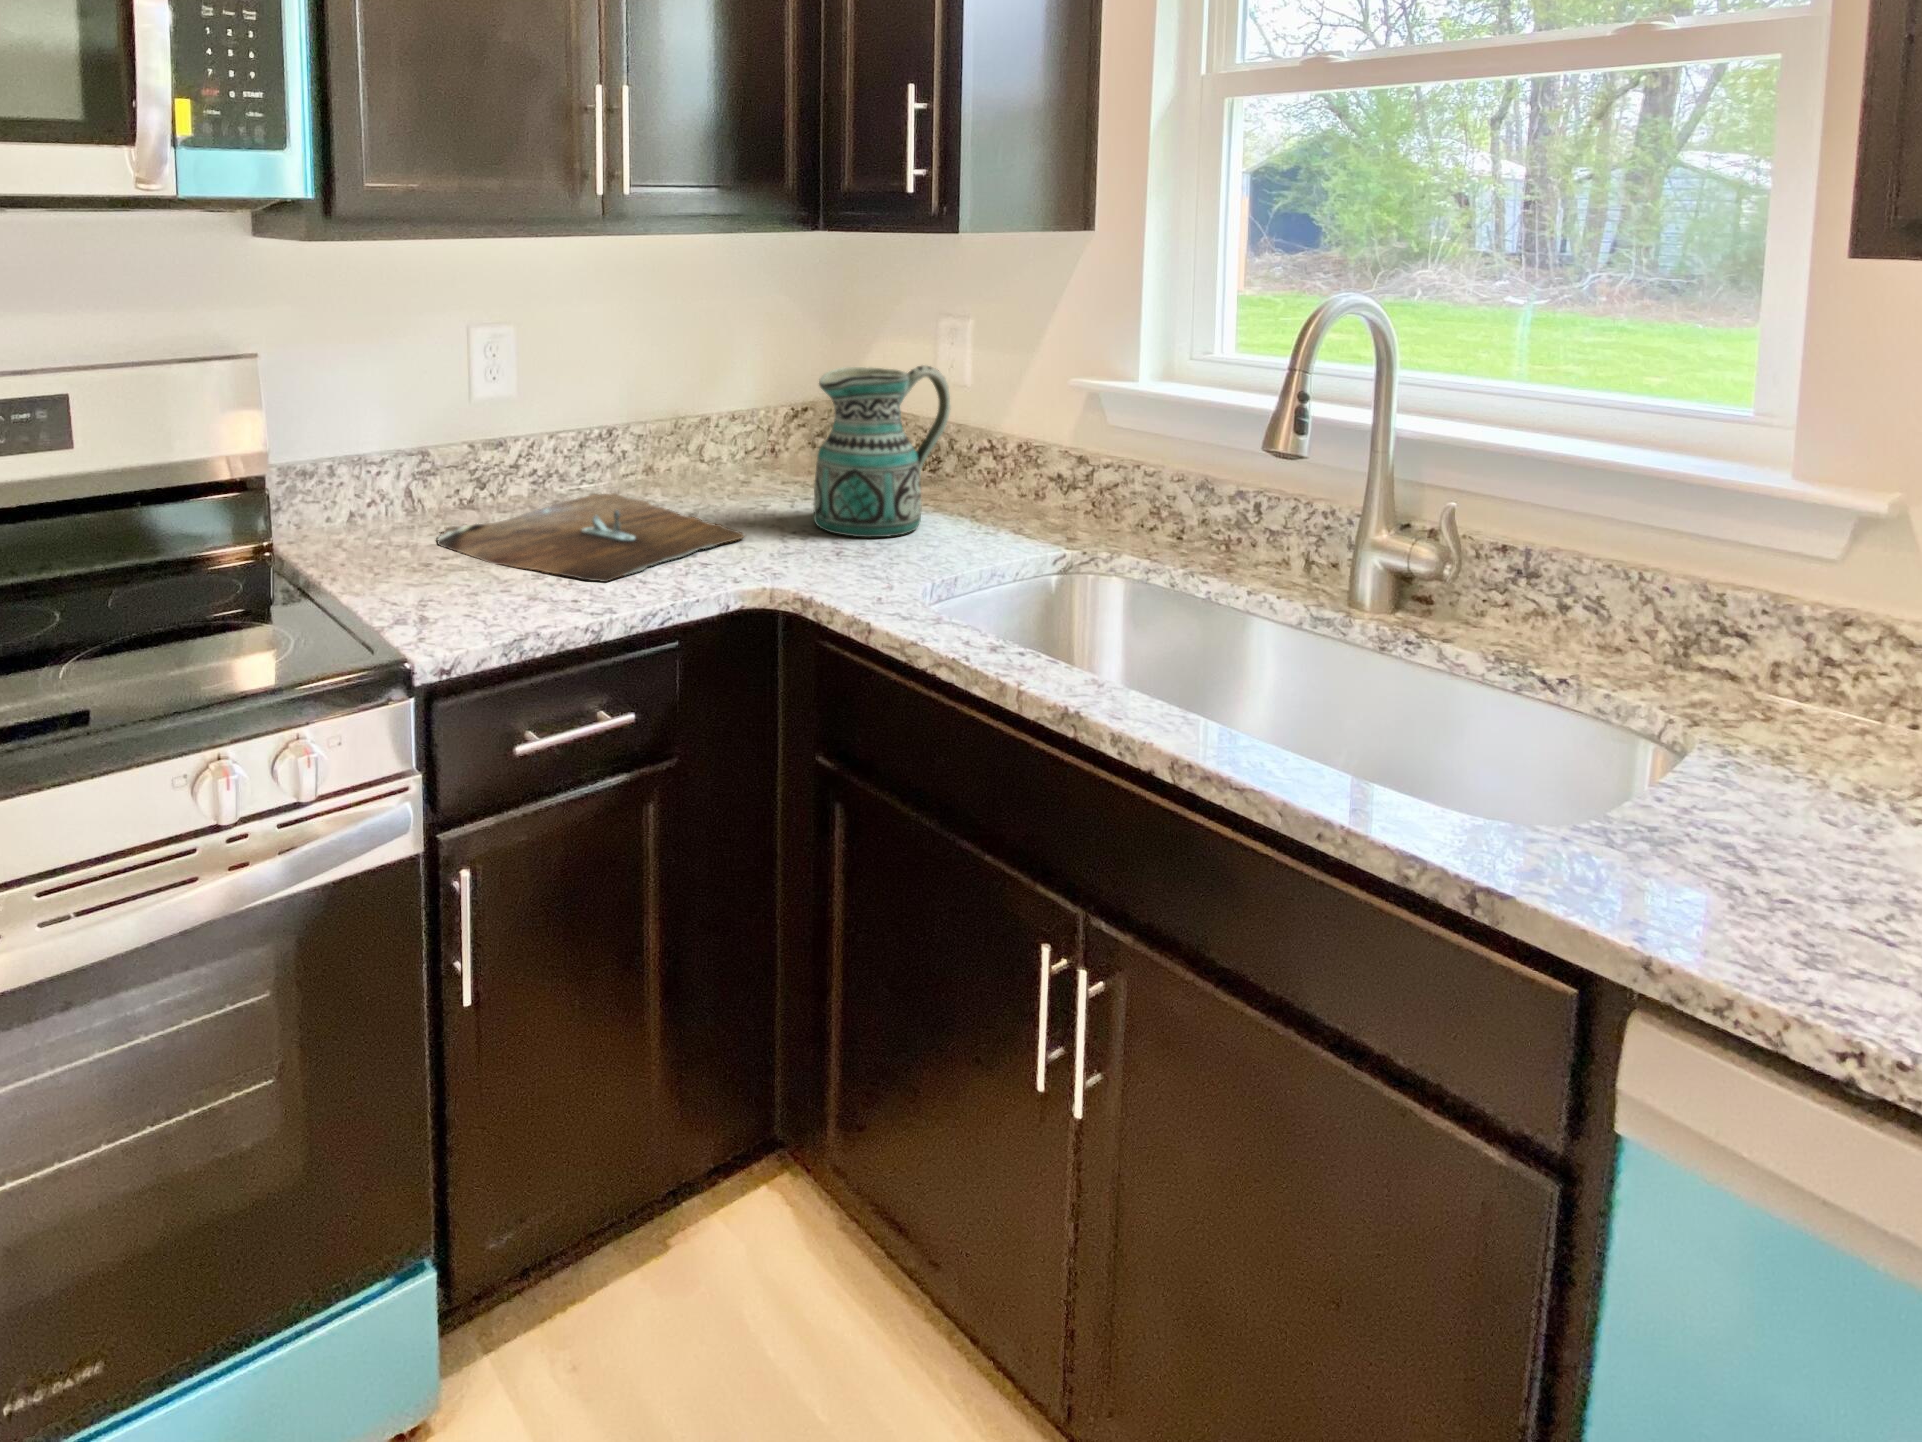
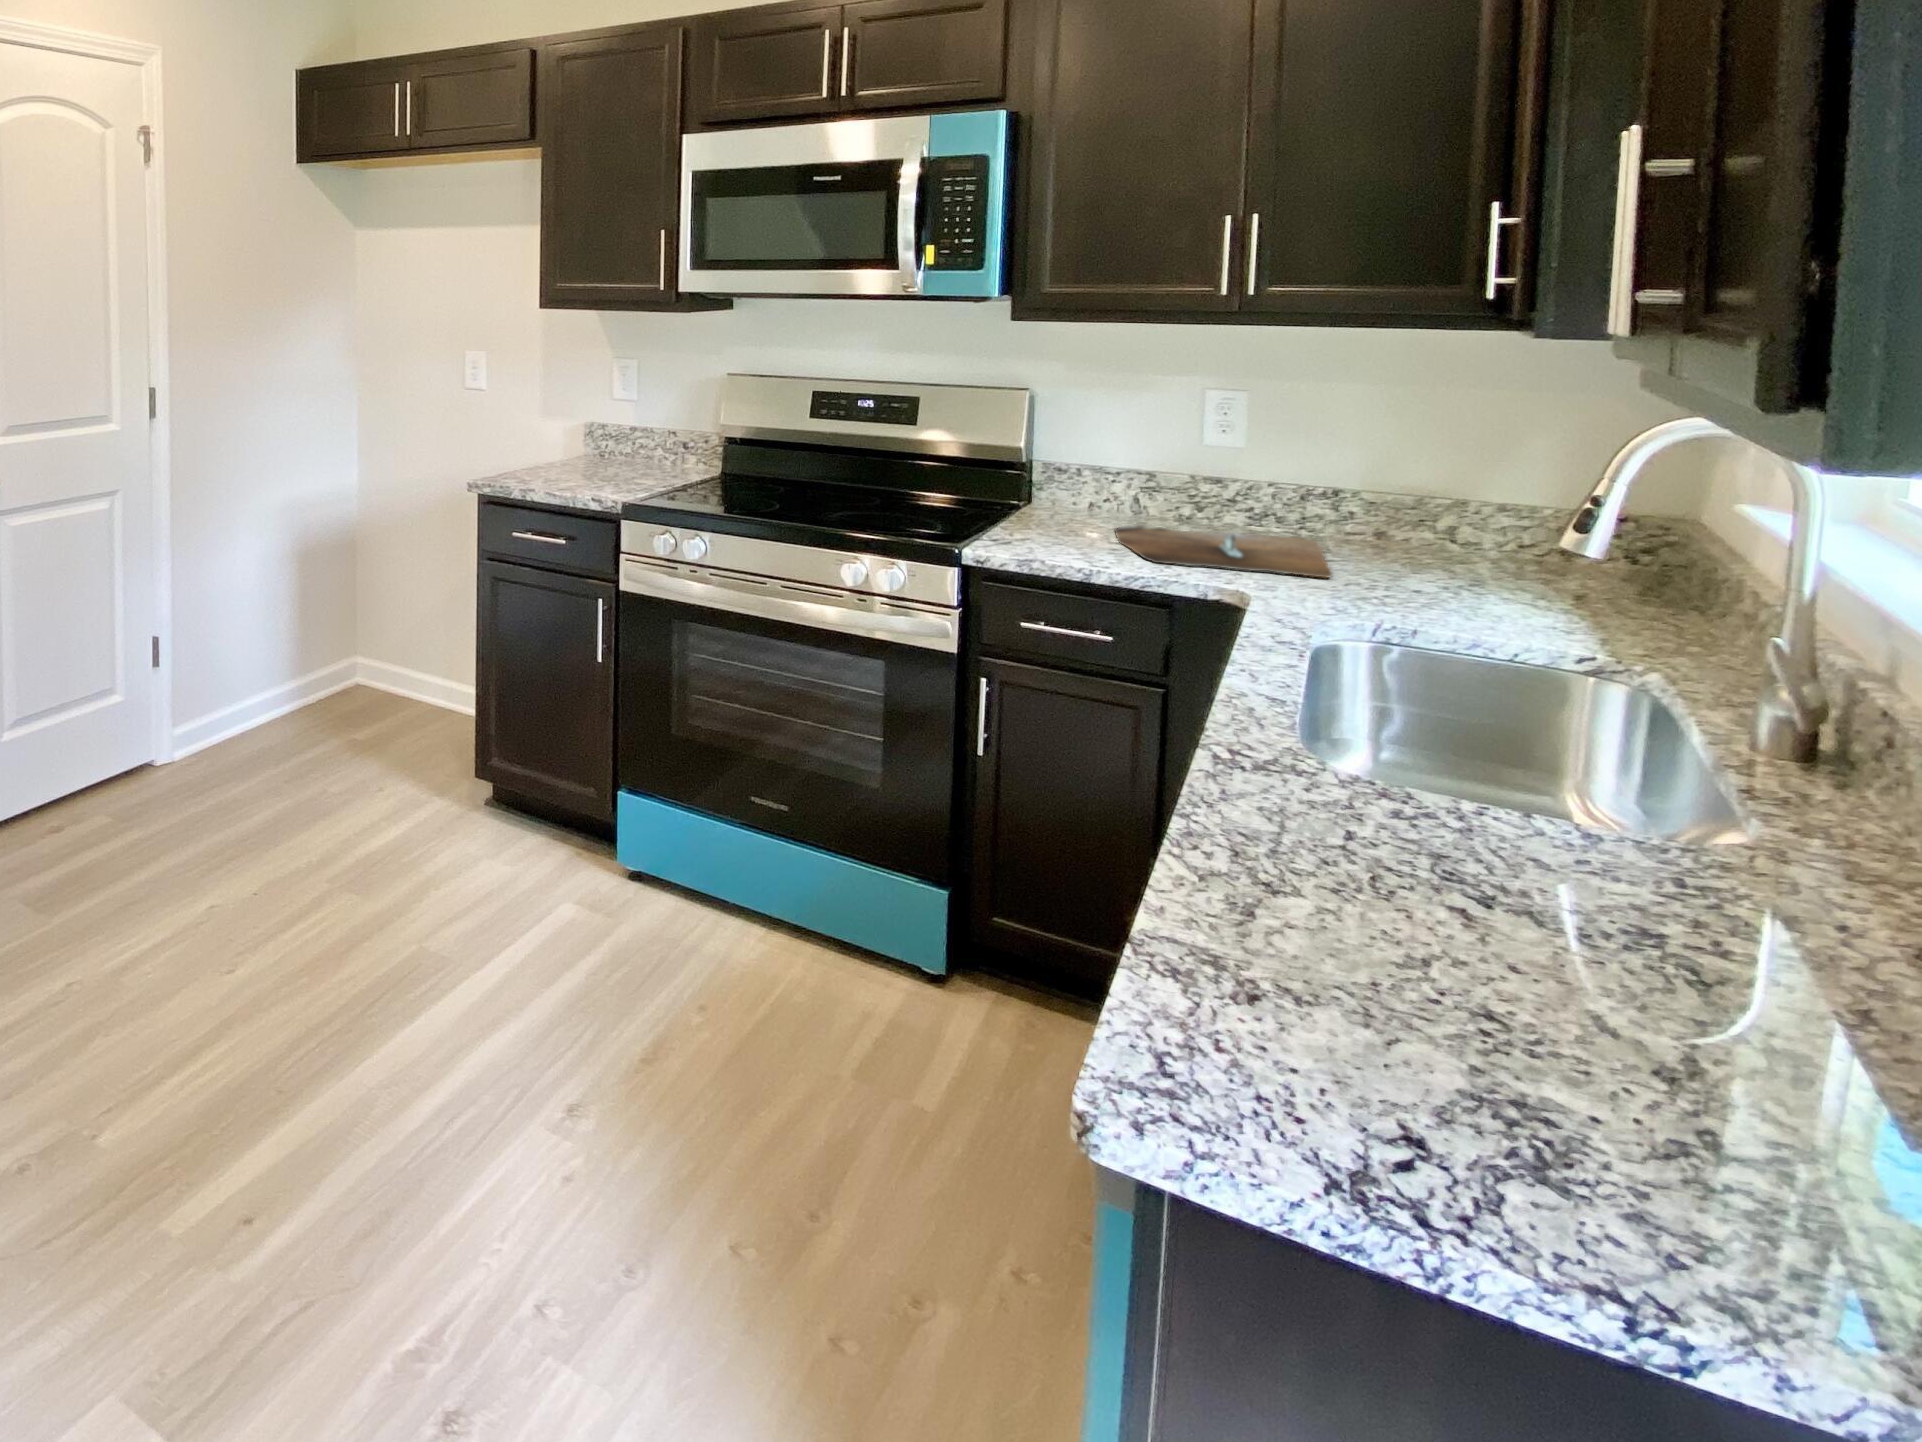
ceramic pitcher: present [814,365,950,537] -> none [1415,461,1599,616]

